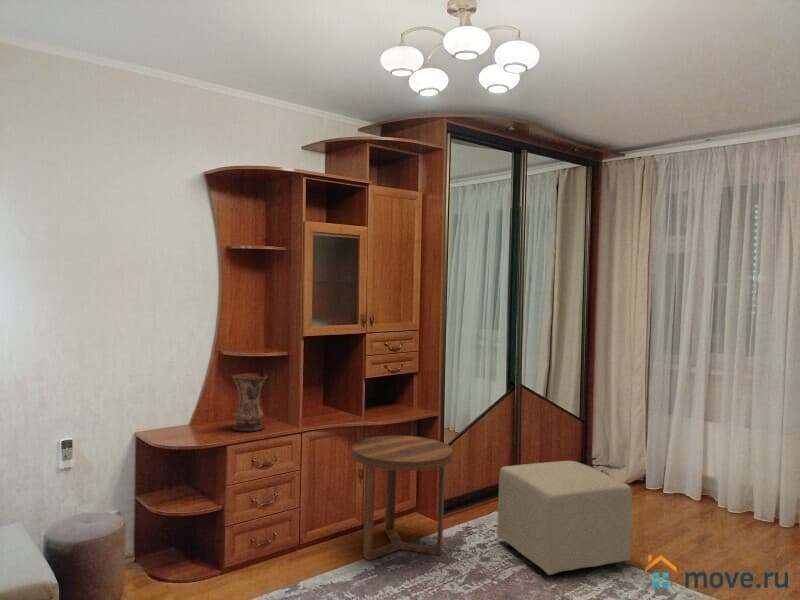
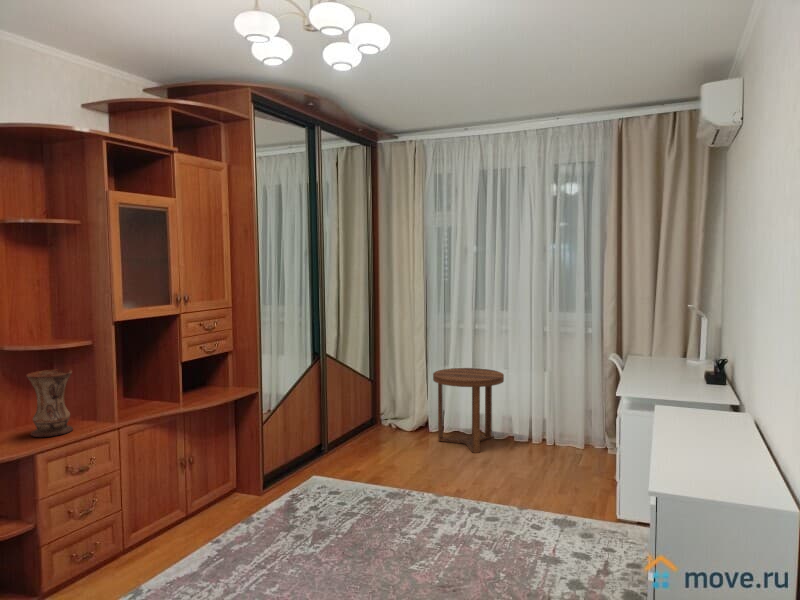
side table: present [352,435,452,560] -> present [433,368,504,453]
ottoman: present [497,461,632,575] -> none [325,416,443,519]

